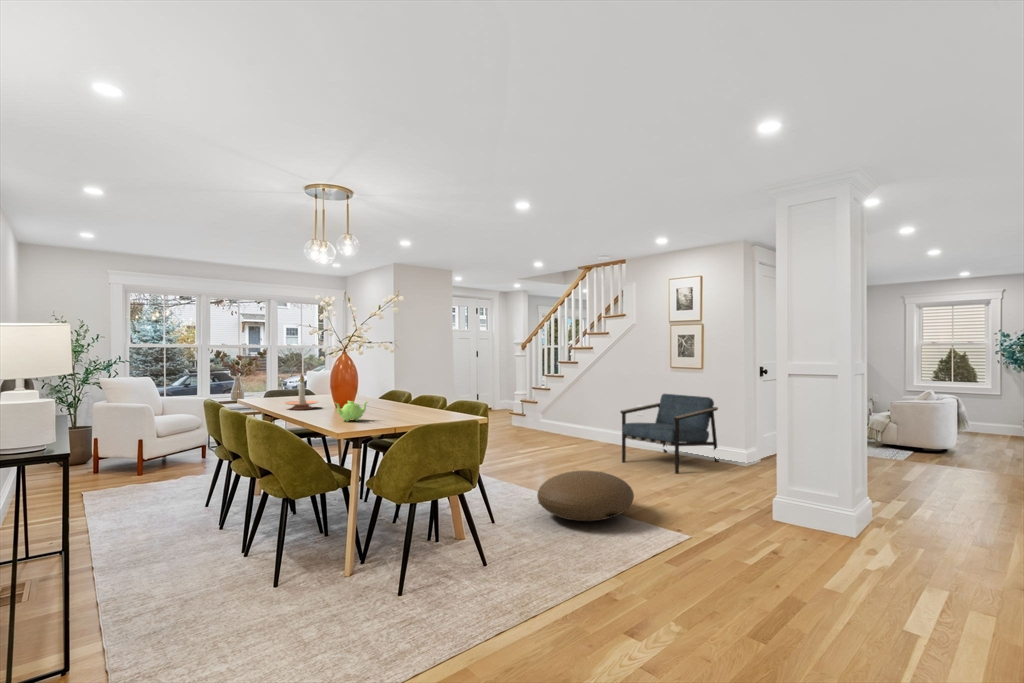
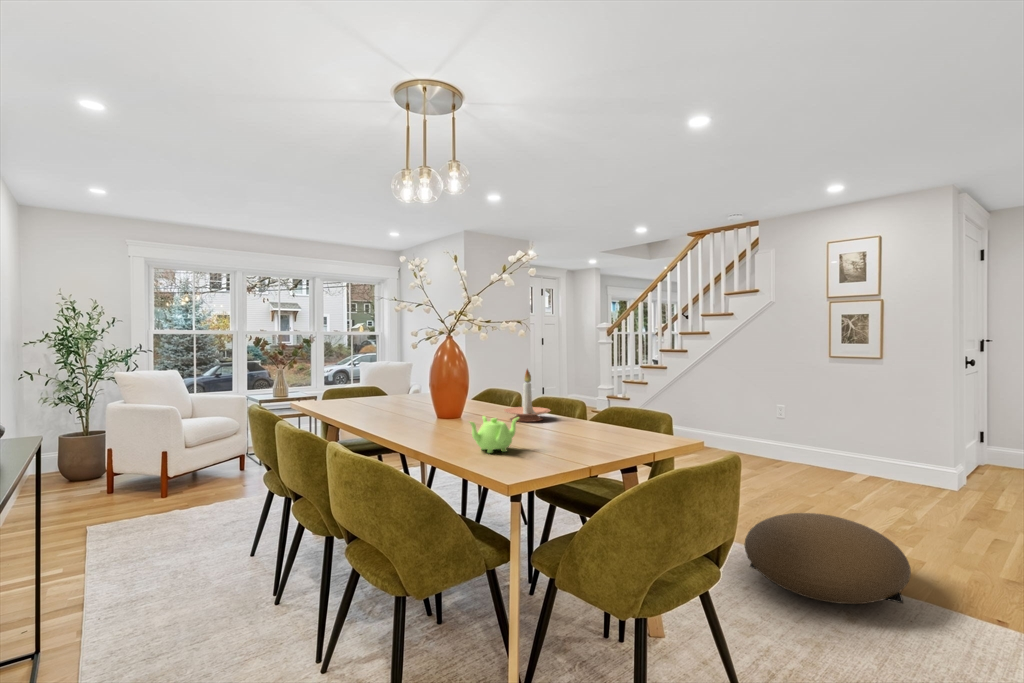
candle holder: present [285,374,318,410] -> present [504,369,551,422]
armchair: present [620,394,719,473] -> none [776,390,907,501]

